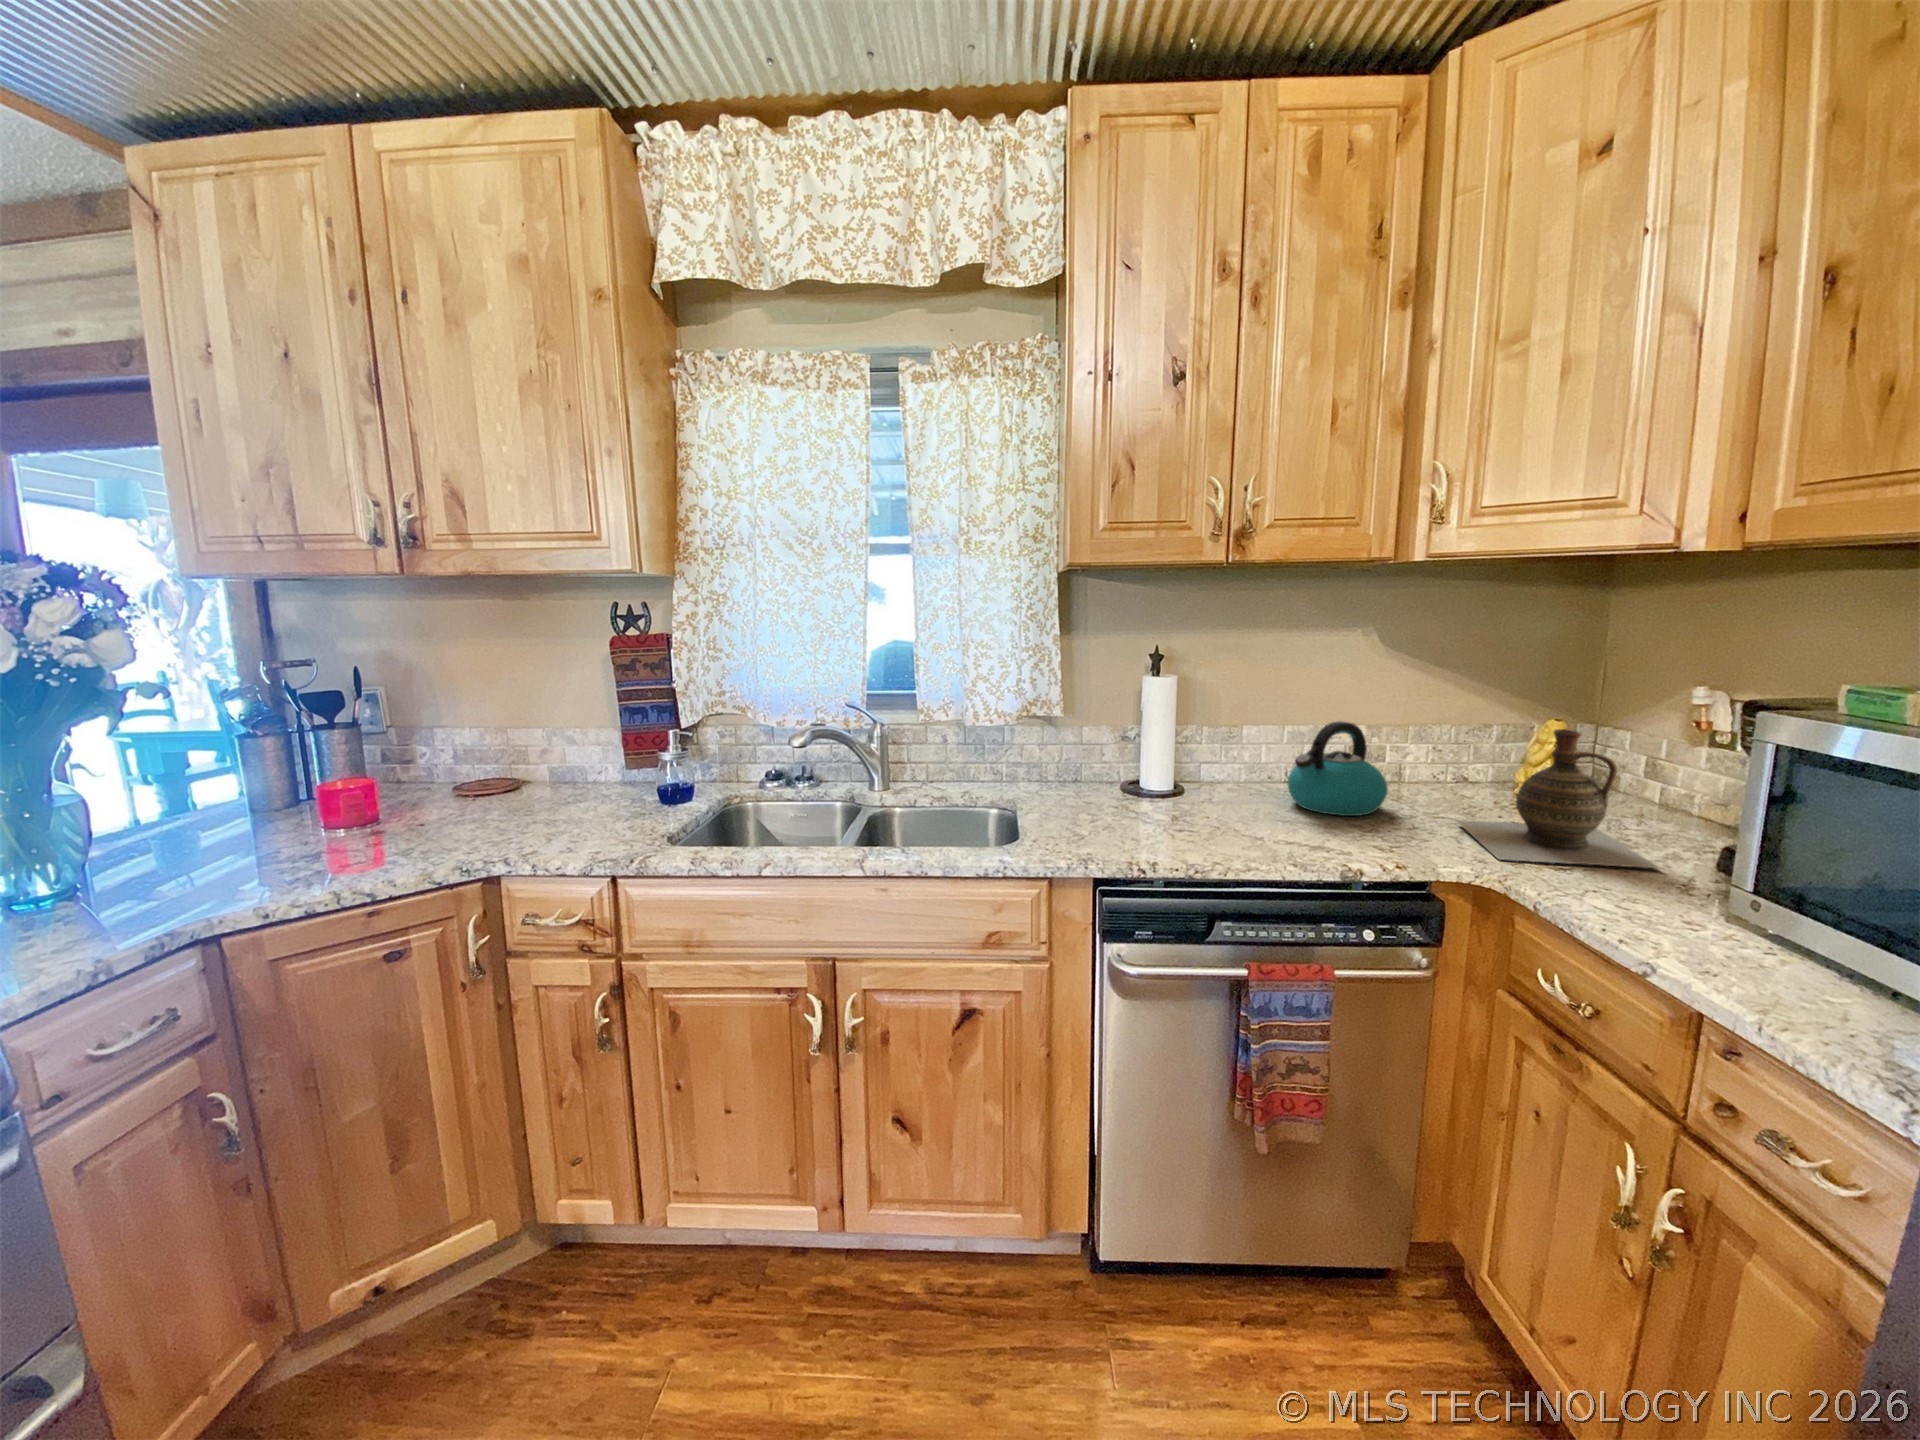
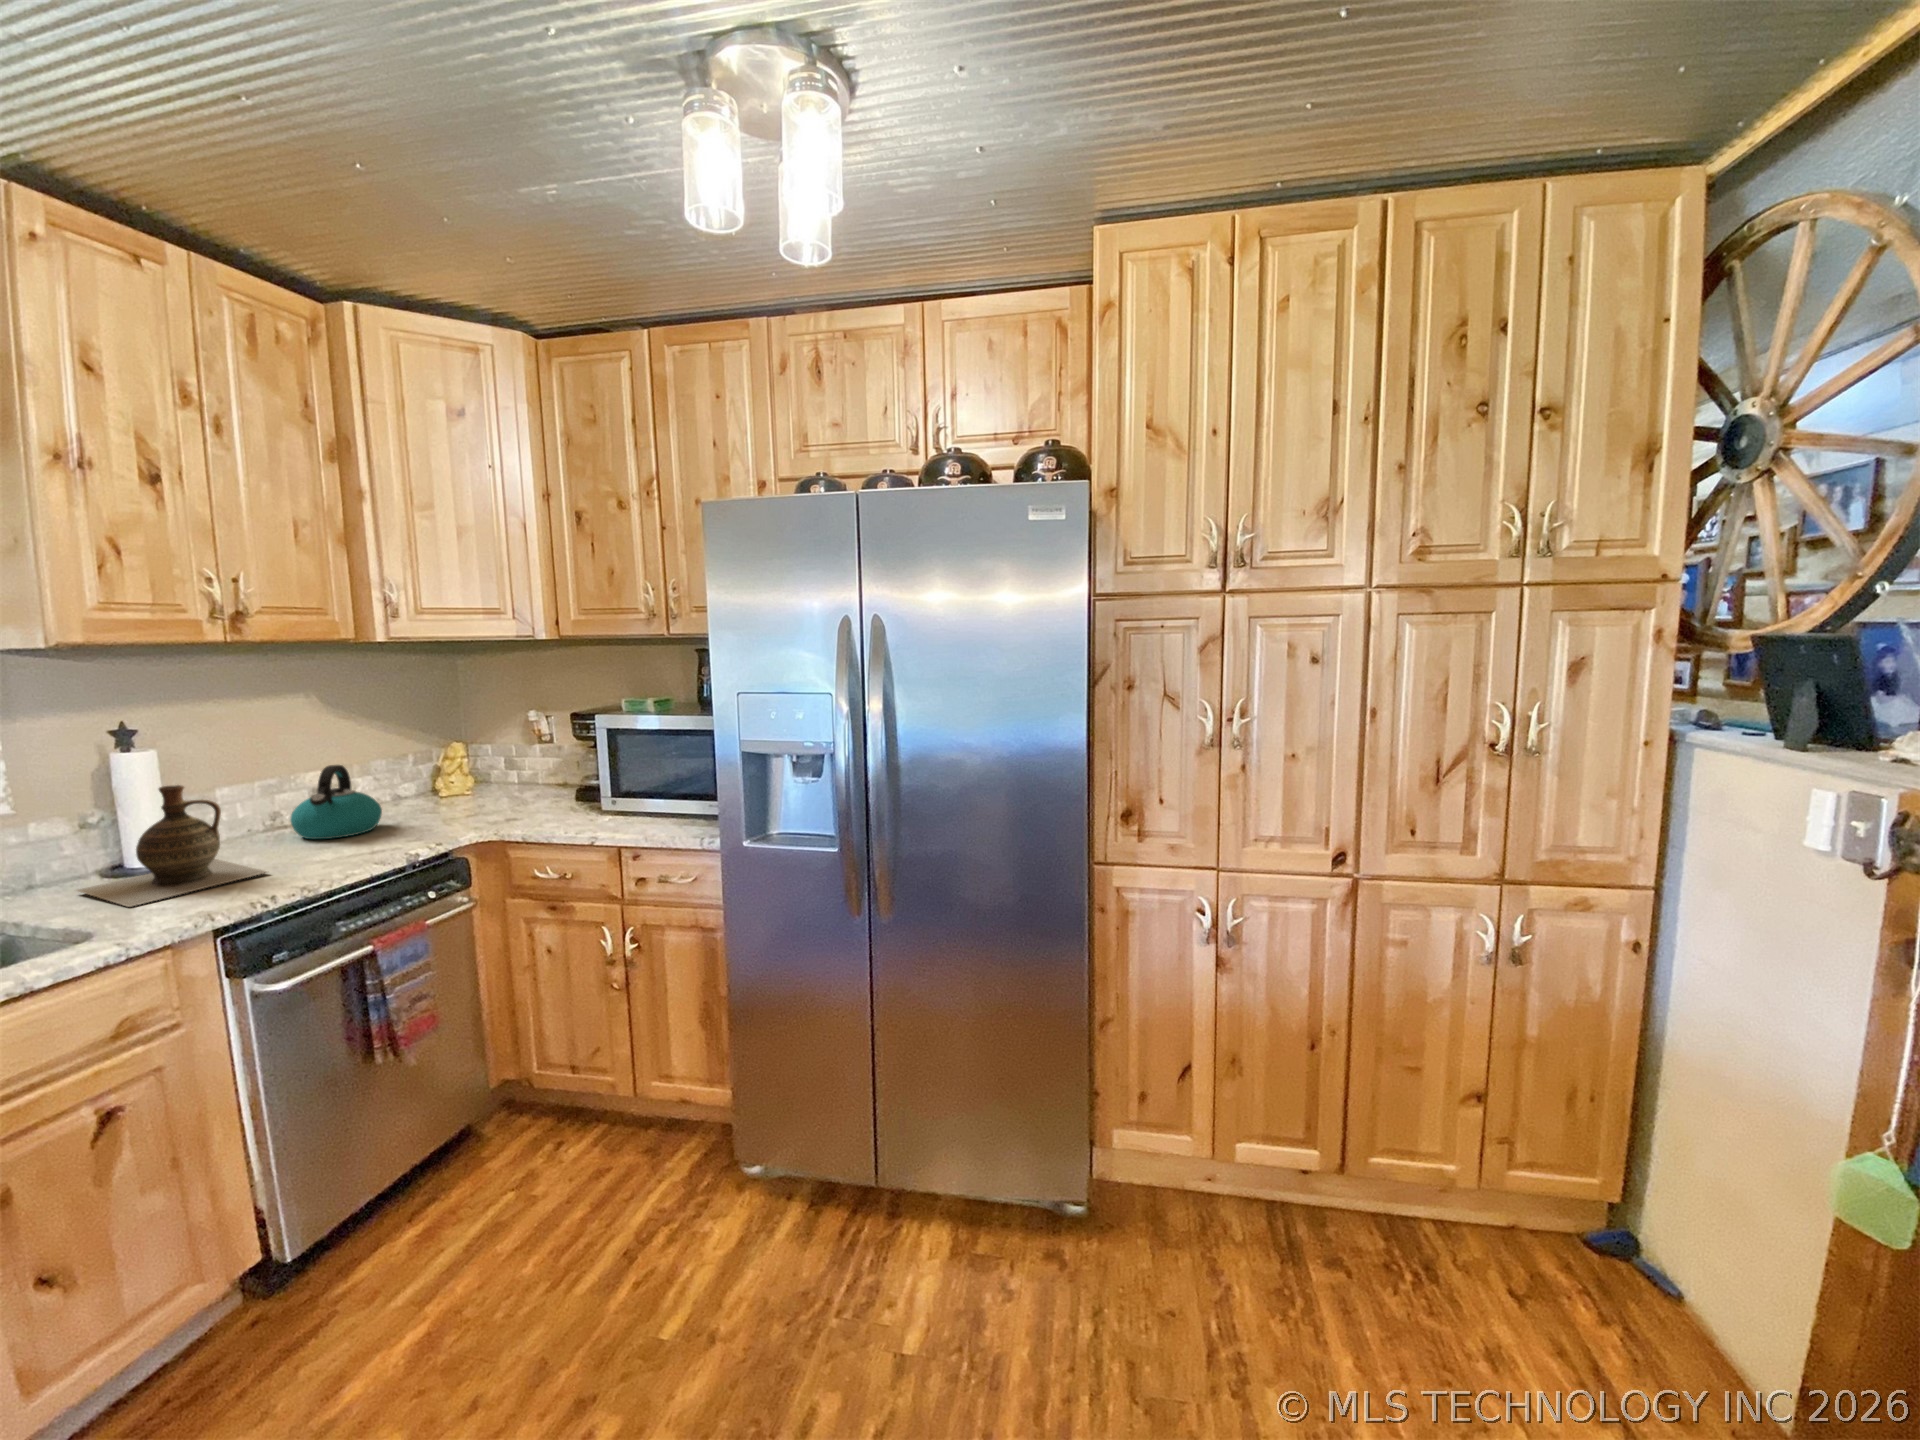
ceramic jug: present [1457,729,1658,868] -> present [78,785,266,907]

